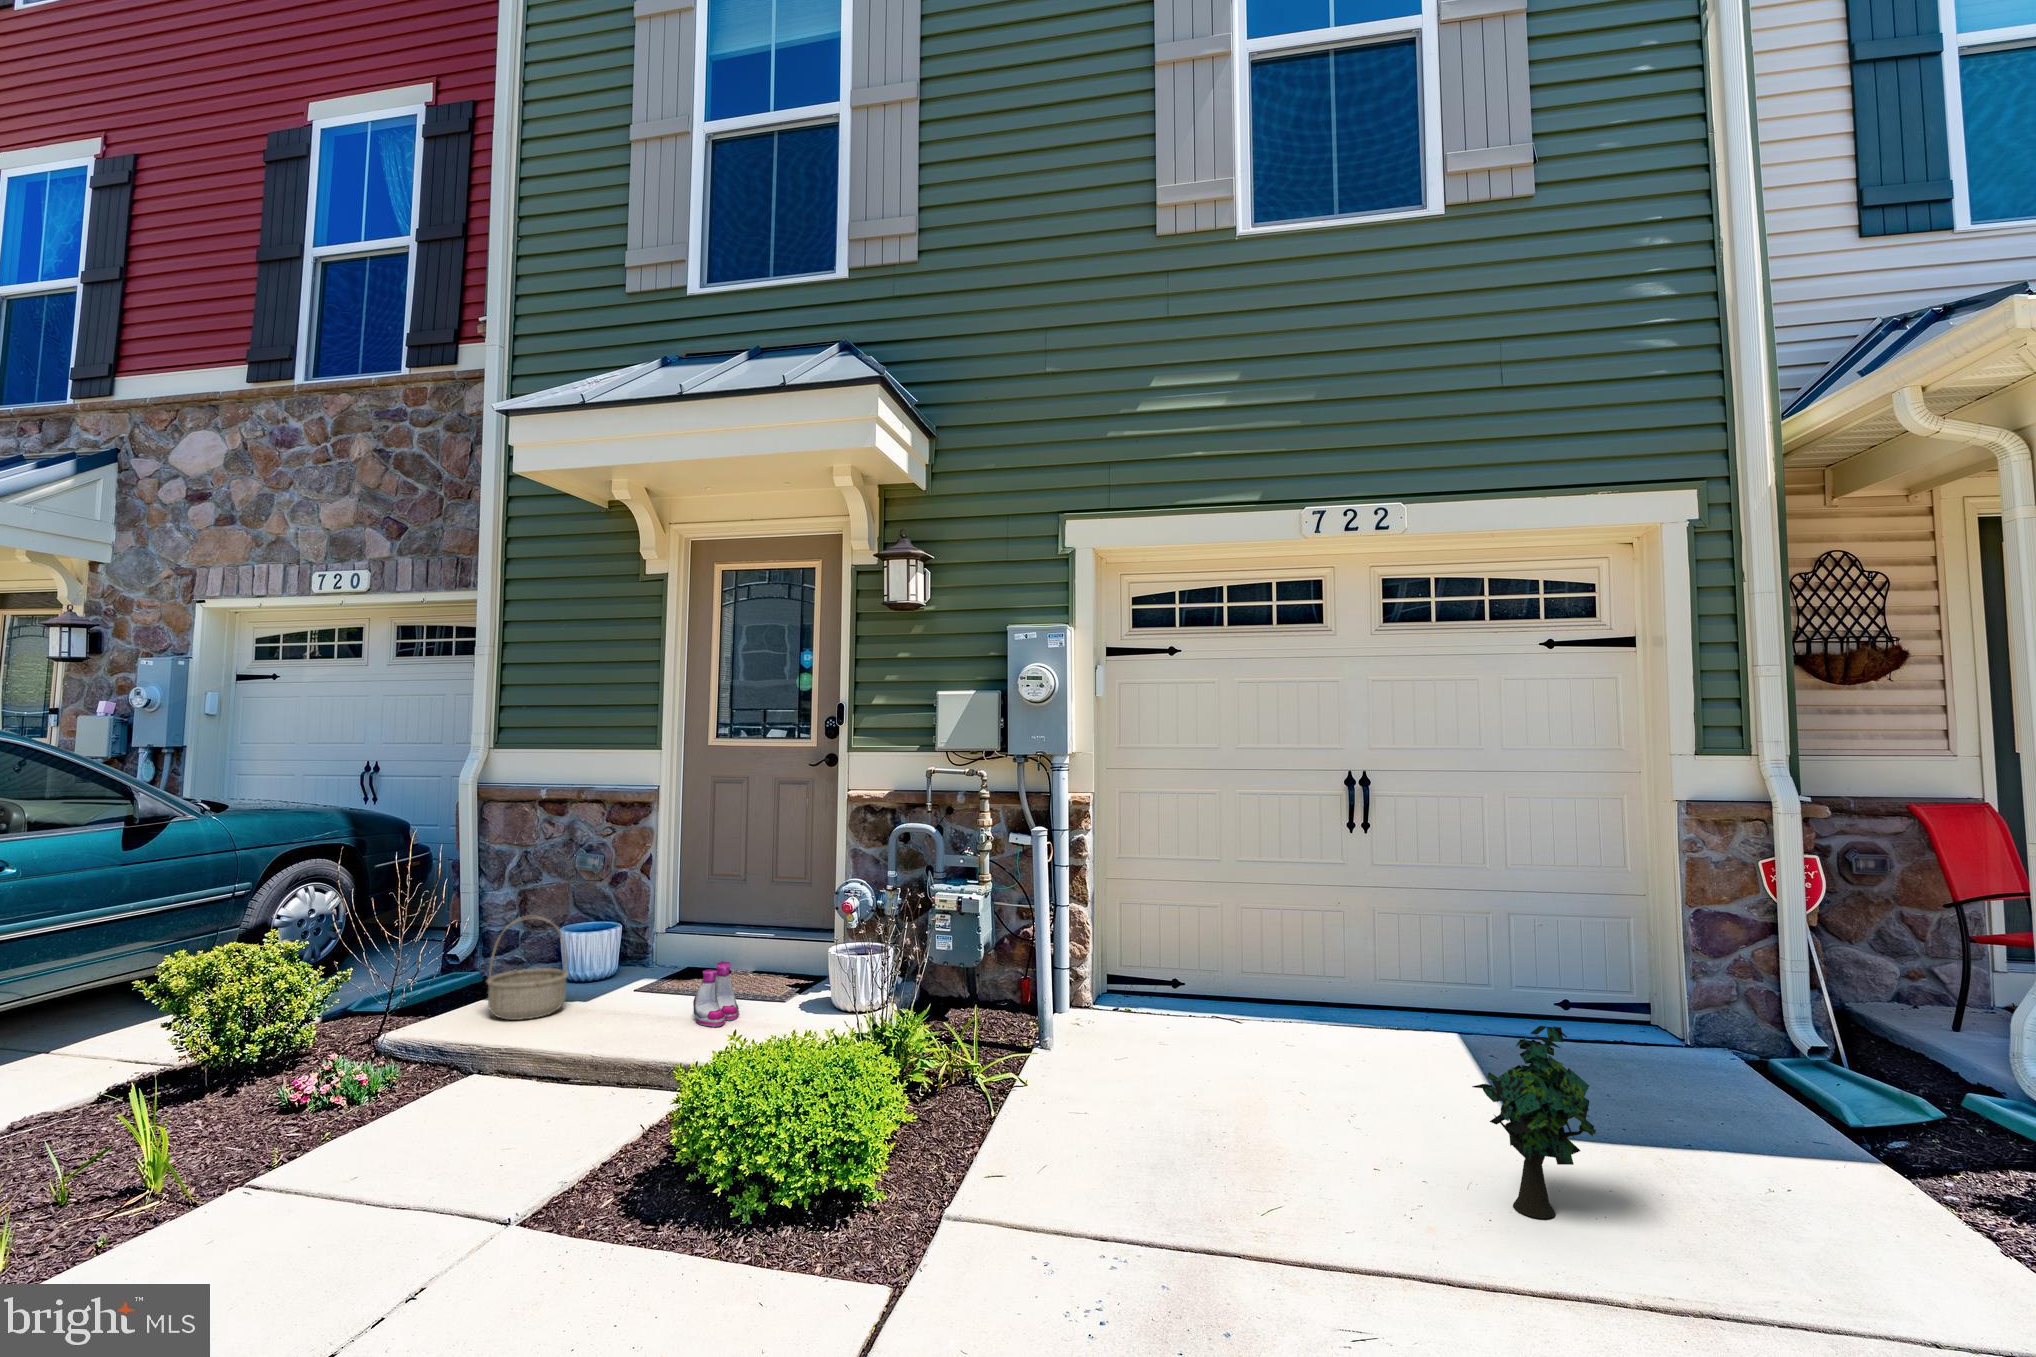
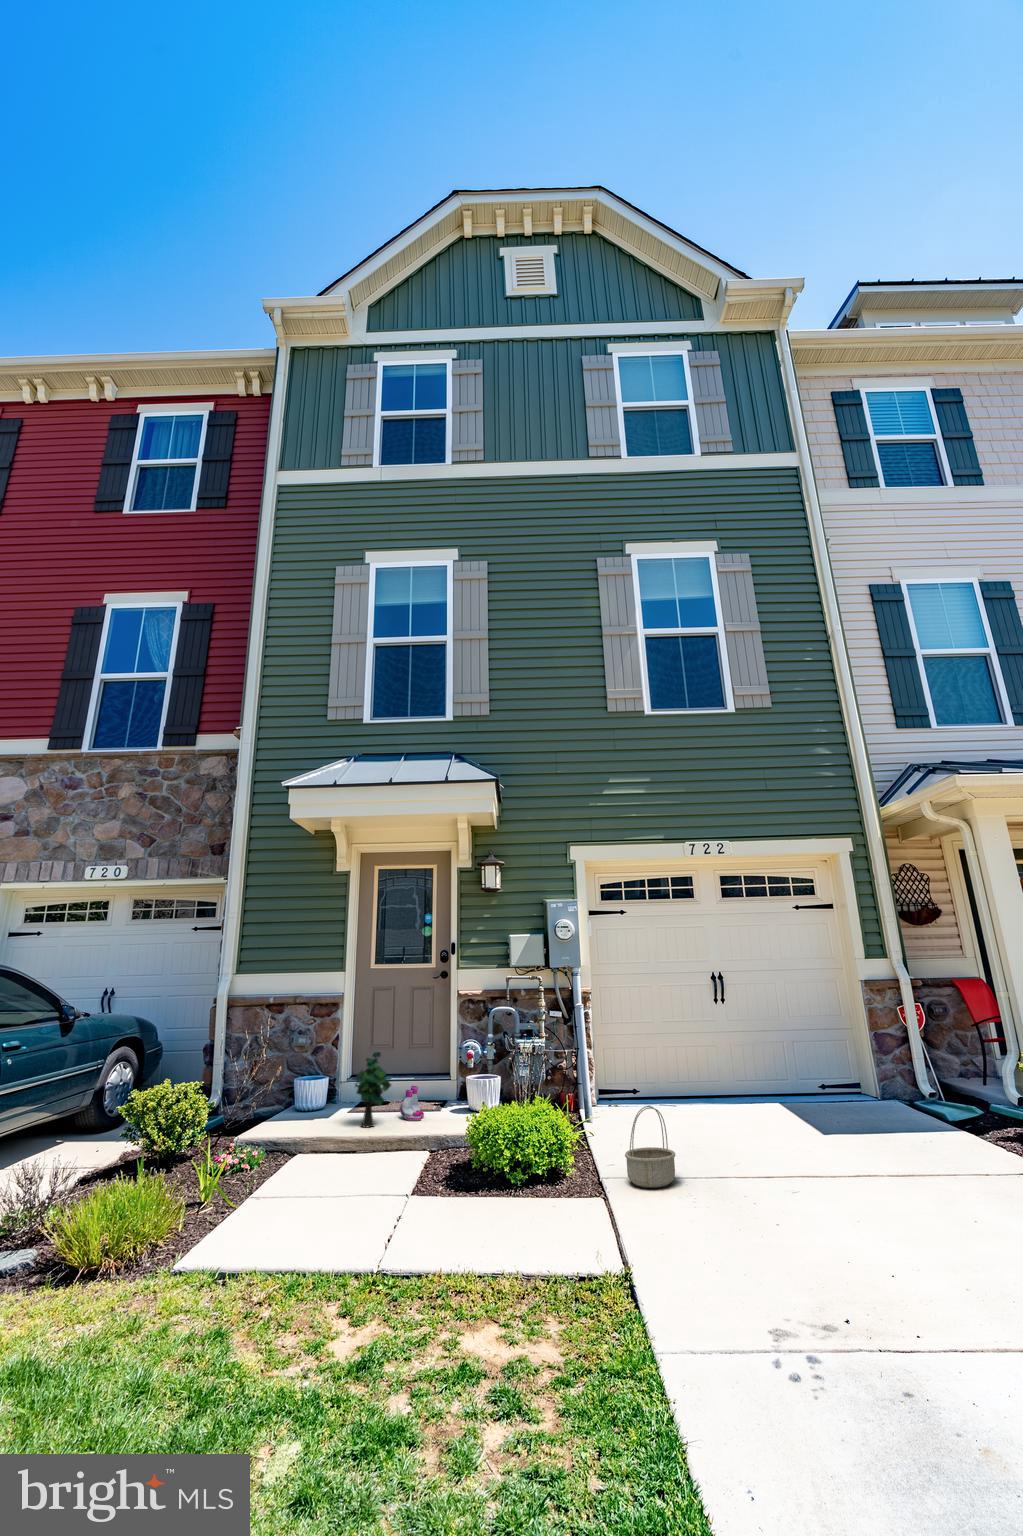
basket: present [487,915,569,1020] -> present [625,1106,675,1188]
decorative plant: present [1472,1026,1596,1219] -> present [352,1052,391,1127]

